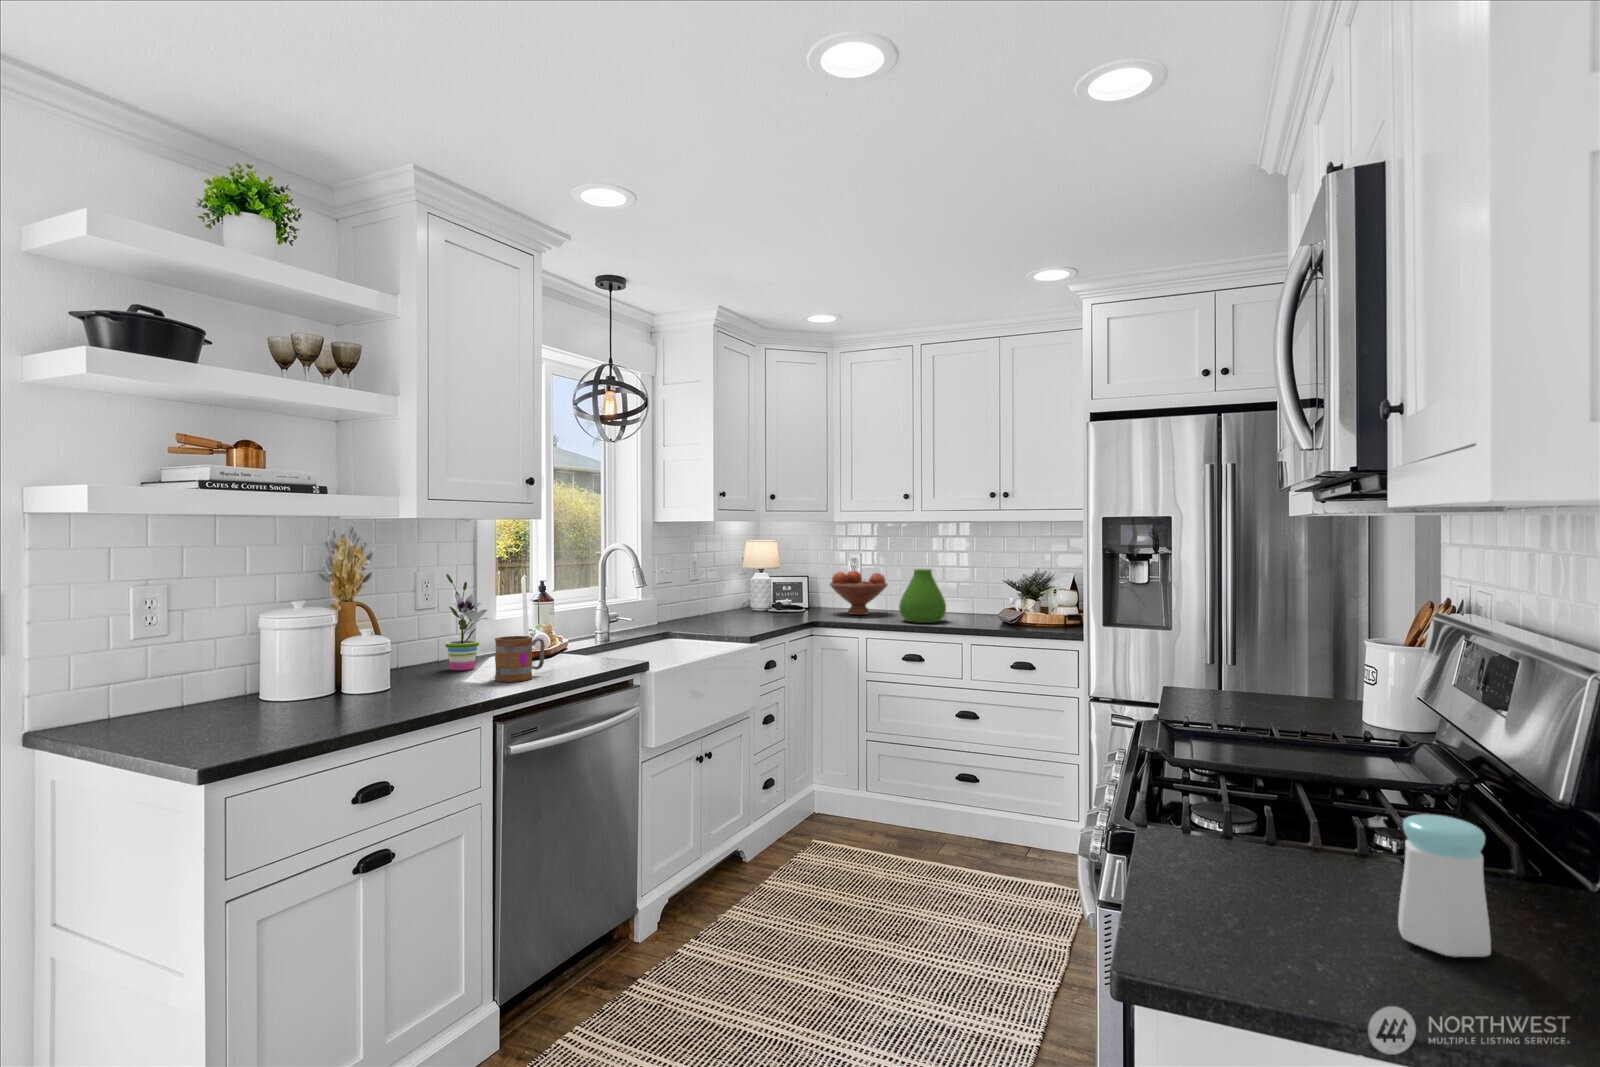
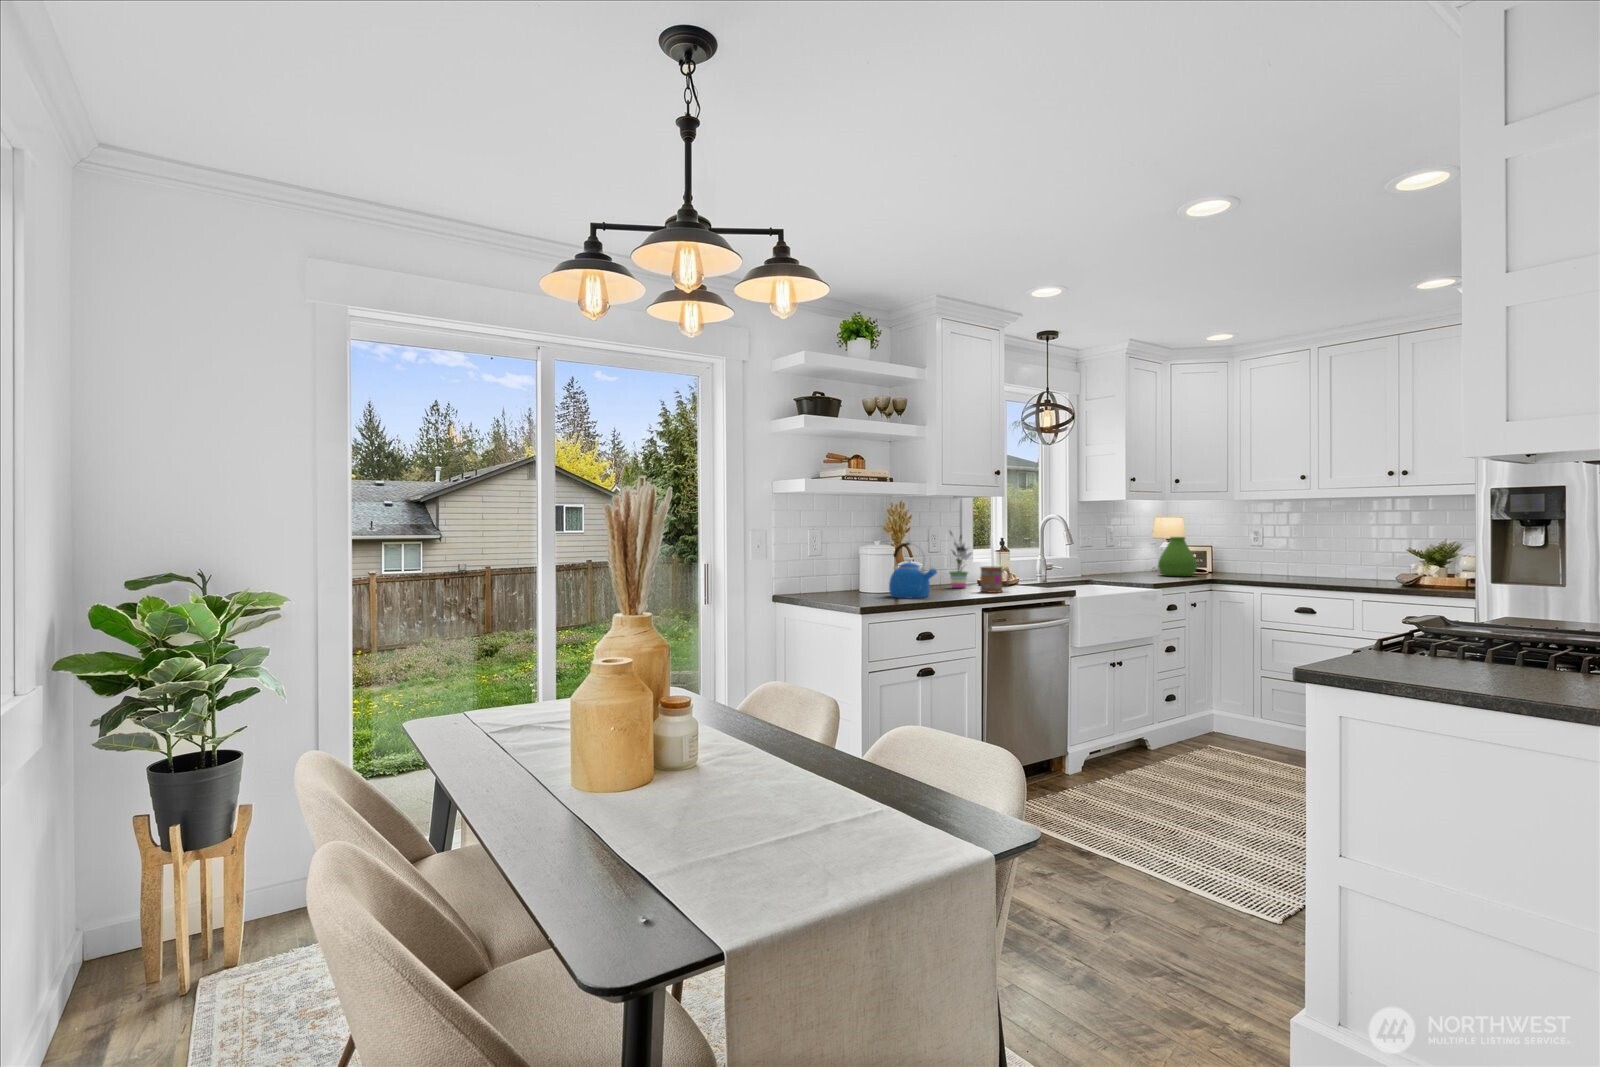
vase: present [899,569,946,623] -> present [1158,537,1197,576]
fruit bowl: present [830,570,887,615] -> none [1229,541,1284,576]
kettle: none [311,608,406,716] -> present [889,542,937,598]
salt shaker: present [1398,814,1491,957] -> none [1464,603,1516,665]

